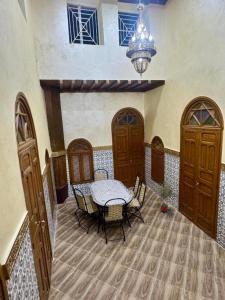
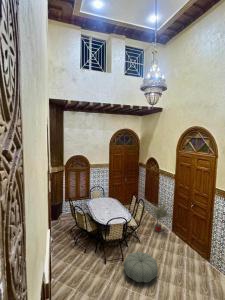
pouf: none [124,232,158,261] -> present [124,252,158,282]

